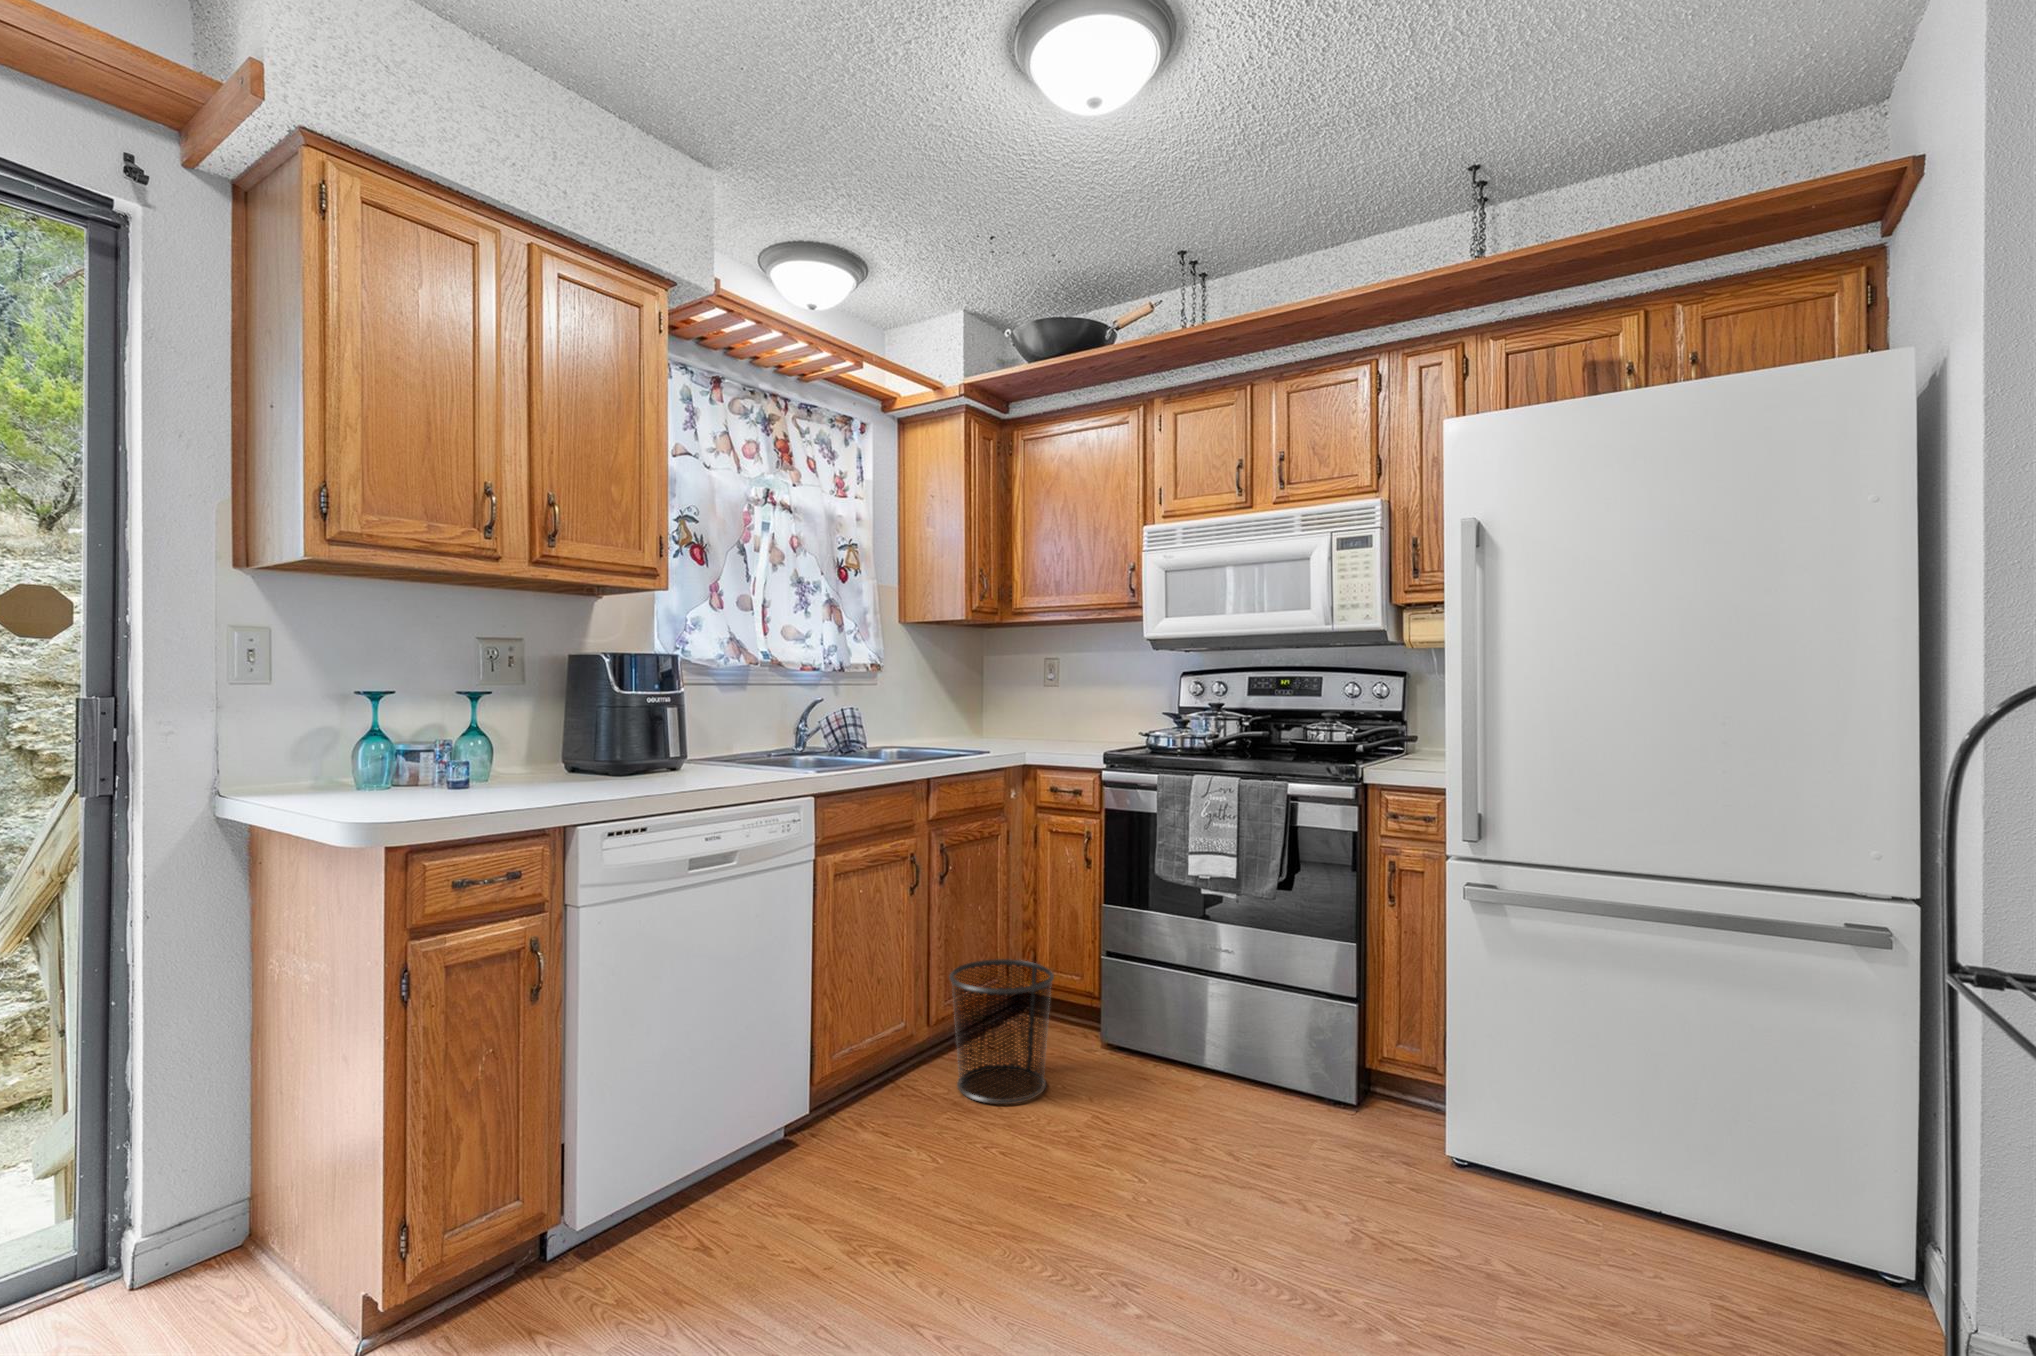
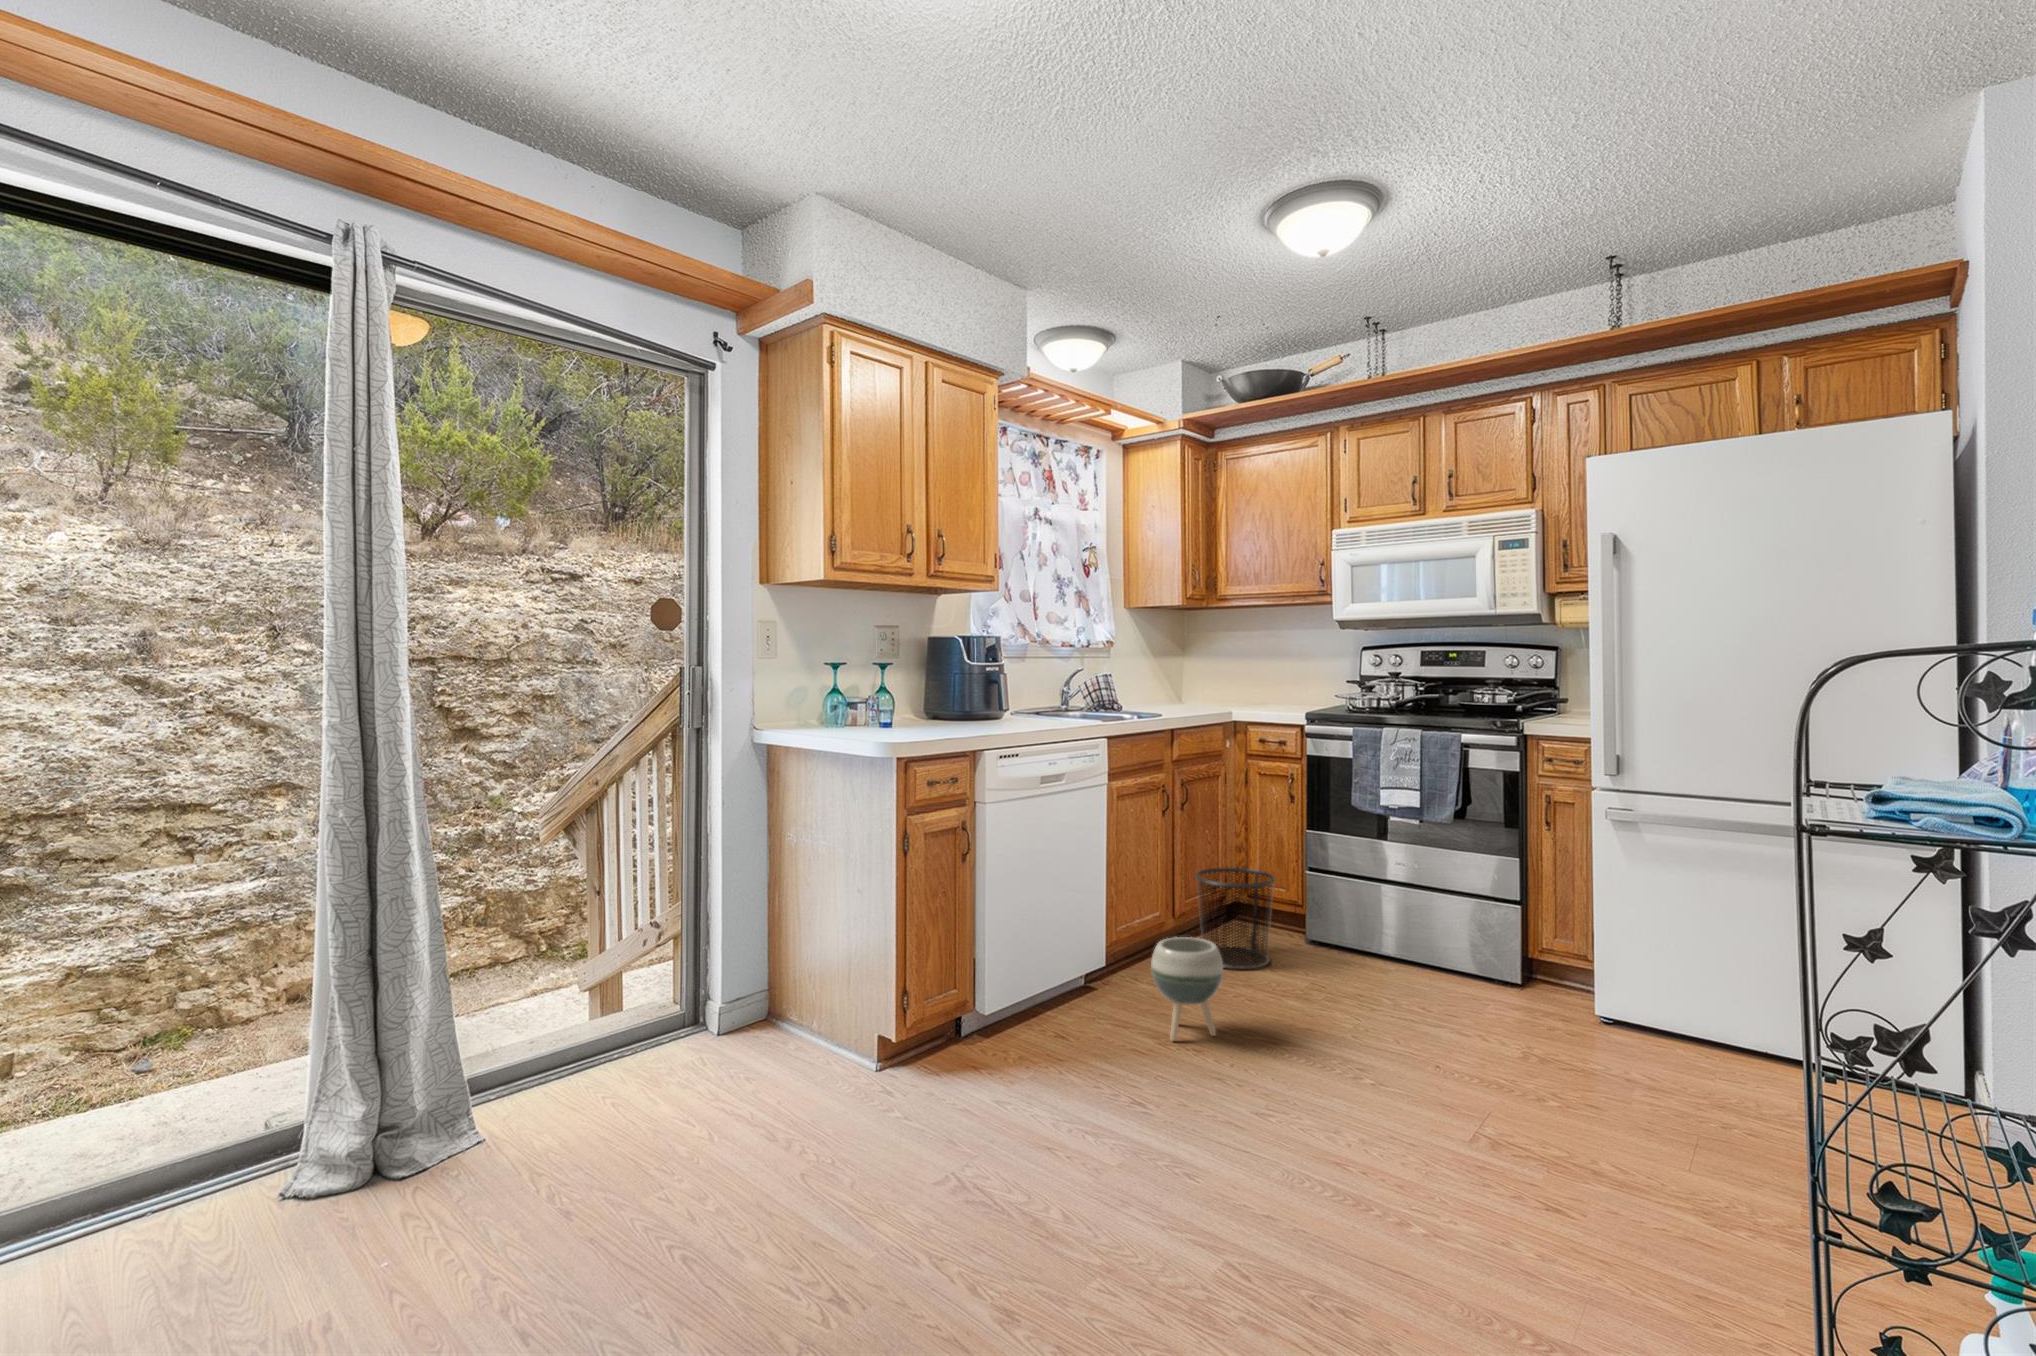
planter: none [836,1089,941,1255] -> present [1151,937,1223,1041]

